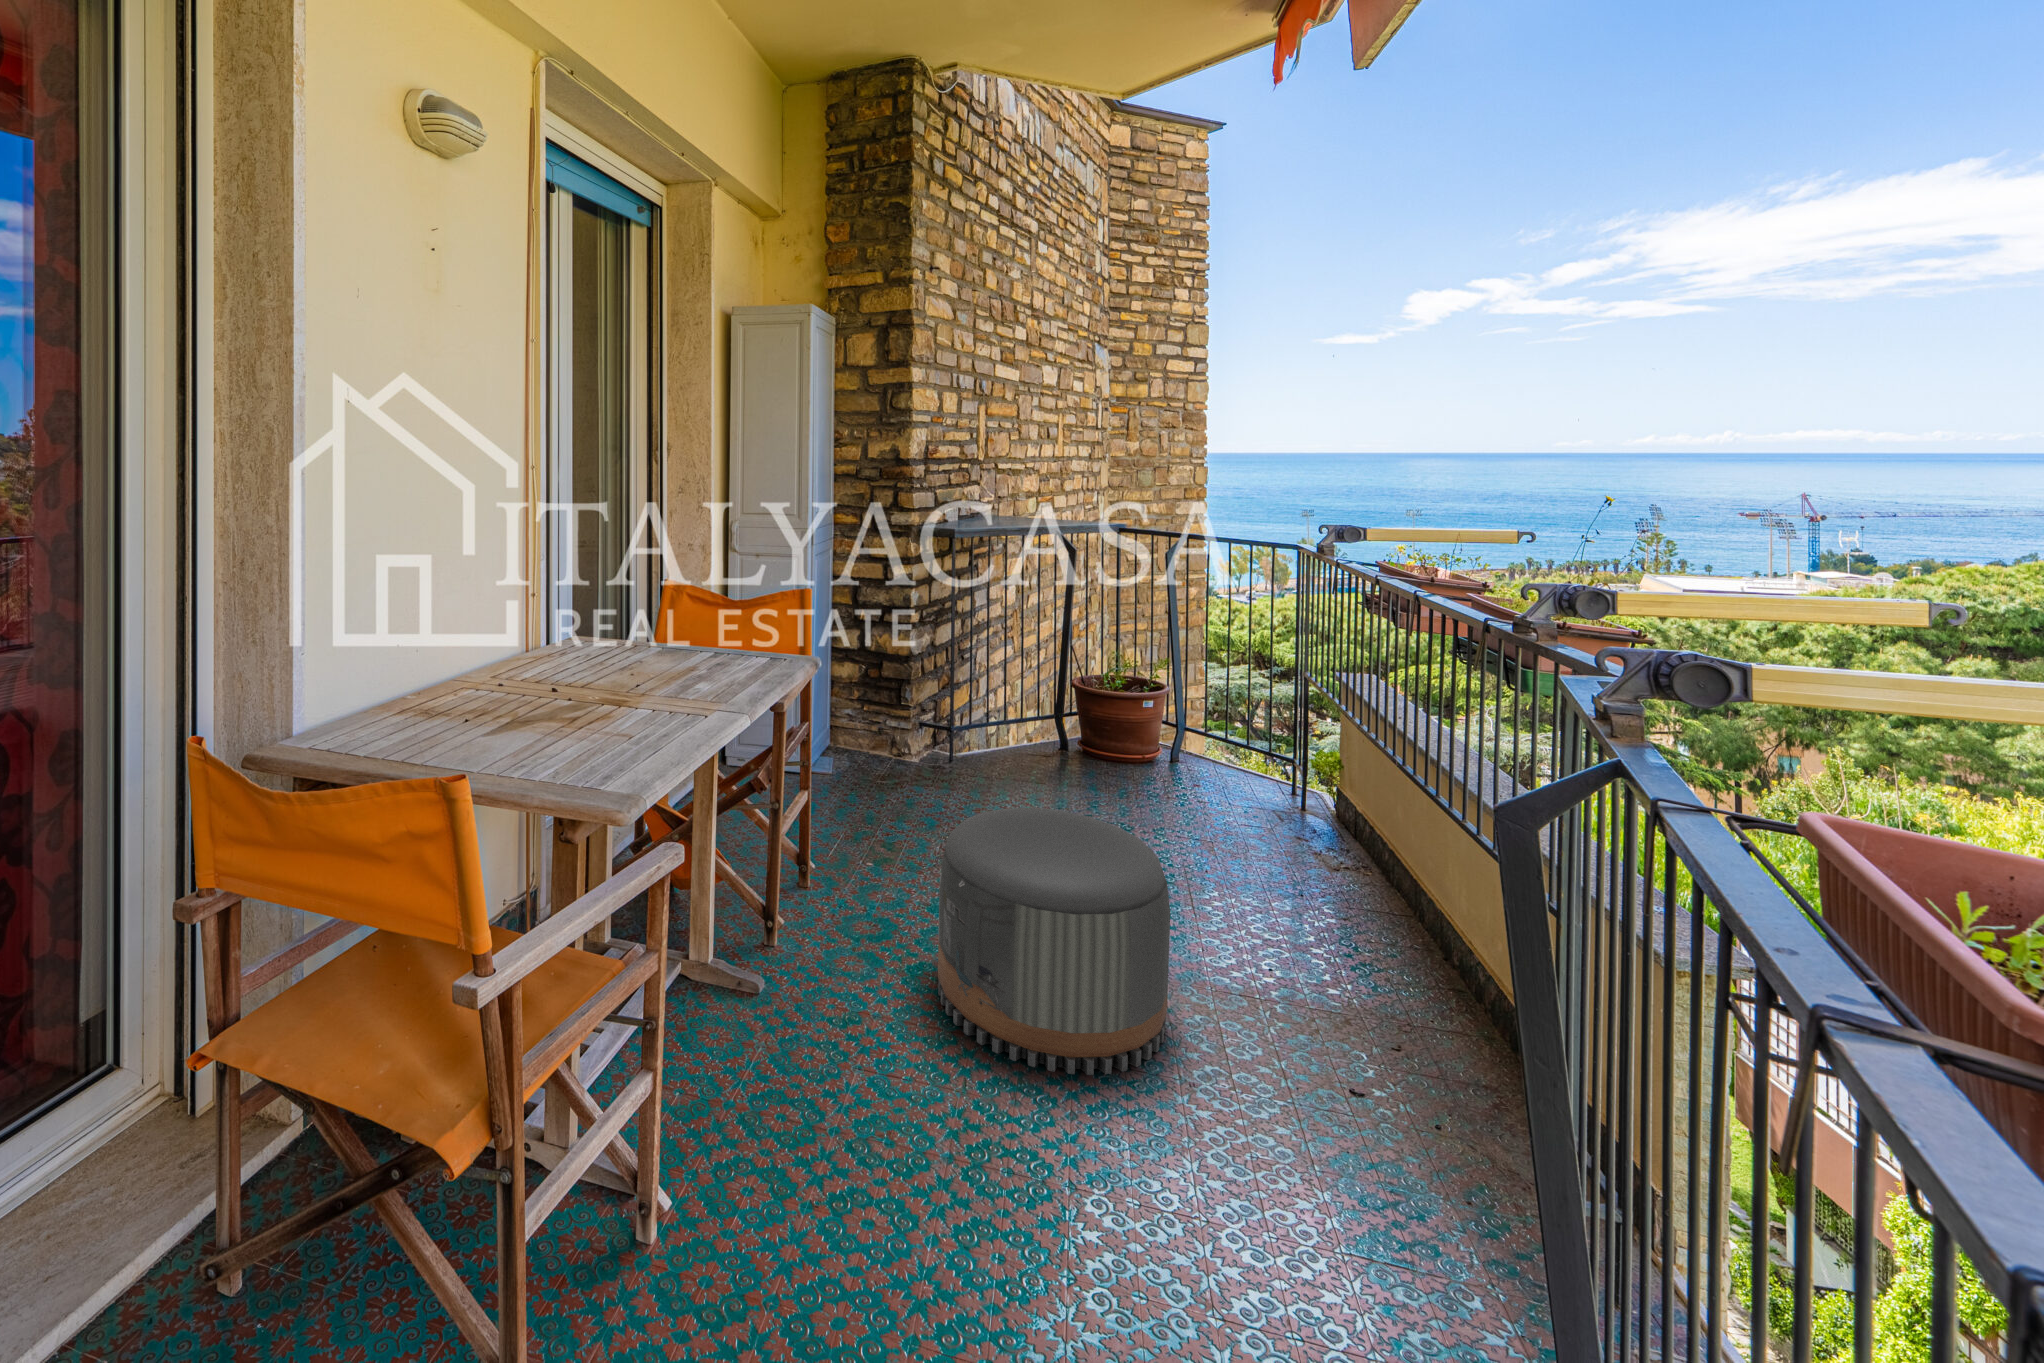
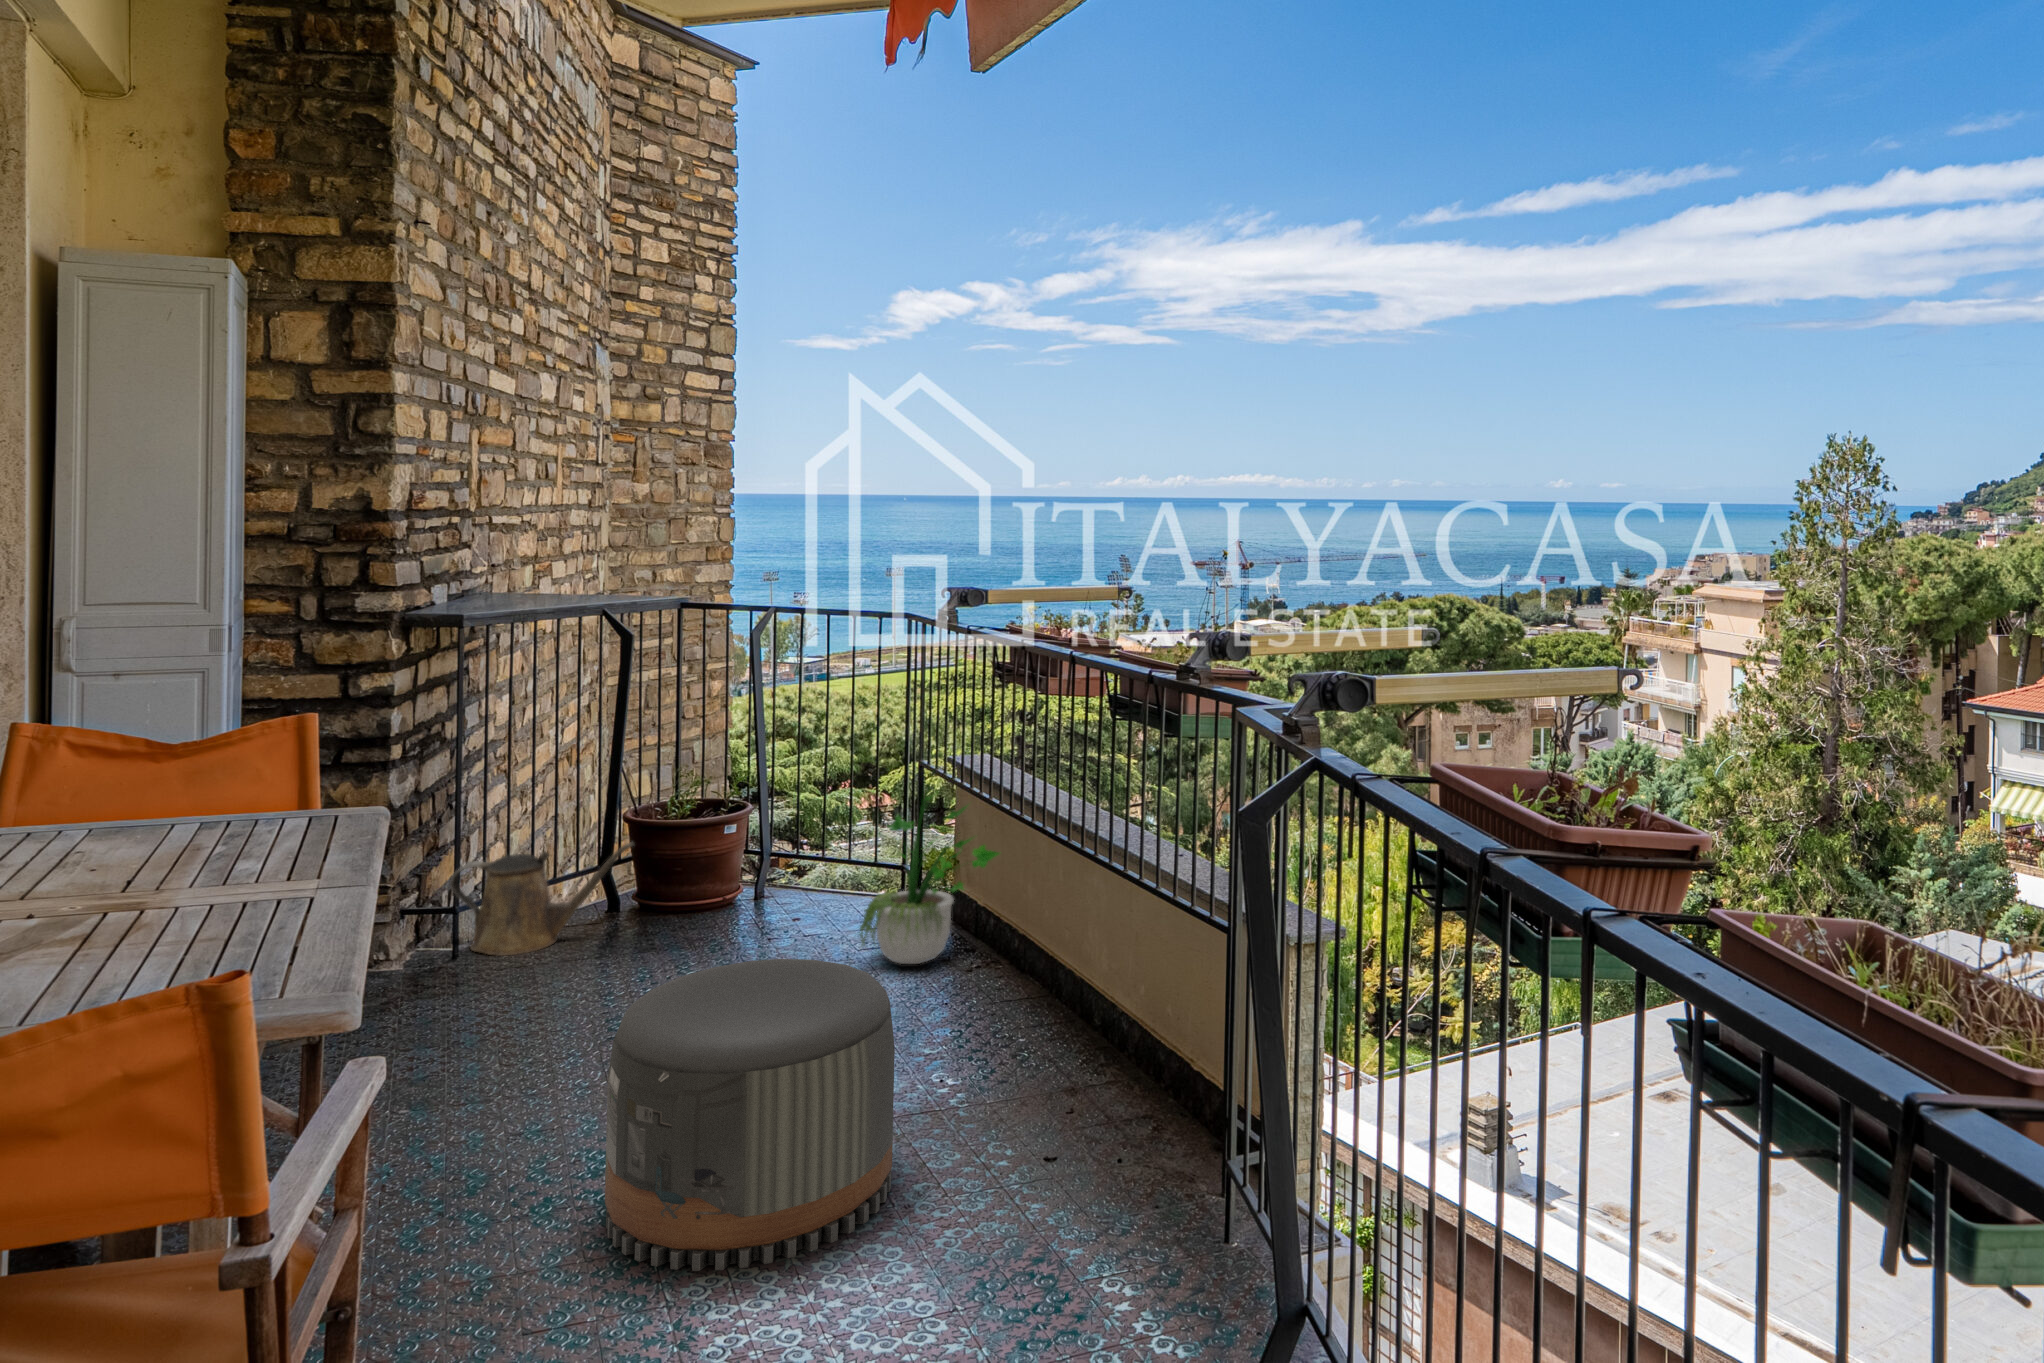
potted plant: none [1220,671,1359,850] -> present [860,793,999,964]
watering can: none [956,689,1066,757] -> present [450,842,634,956]

